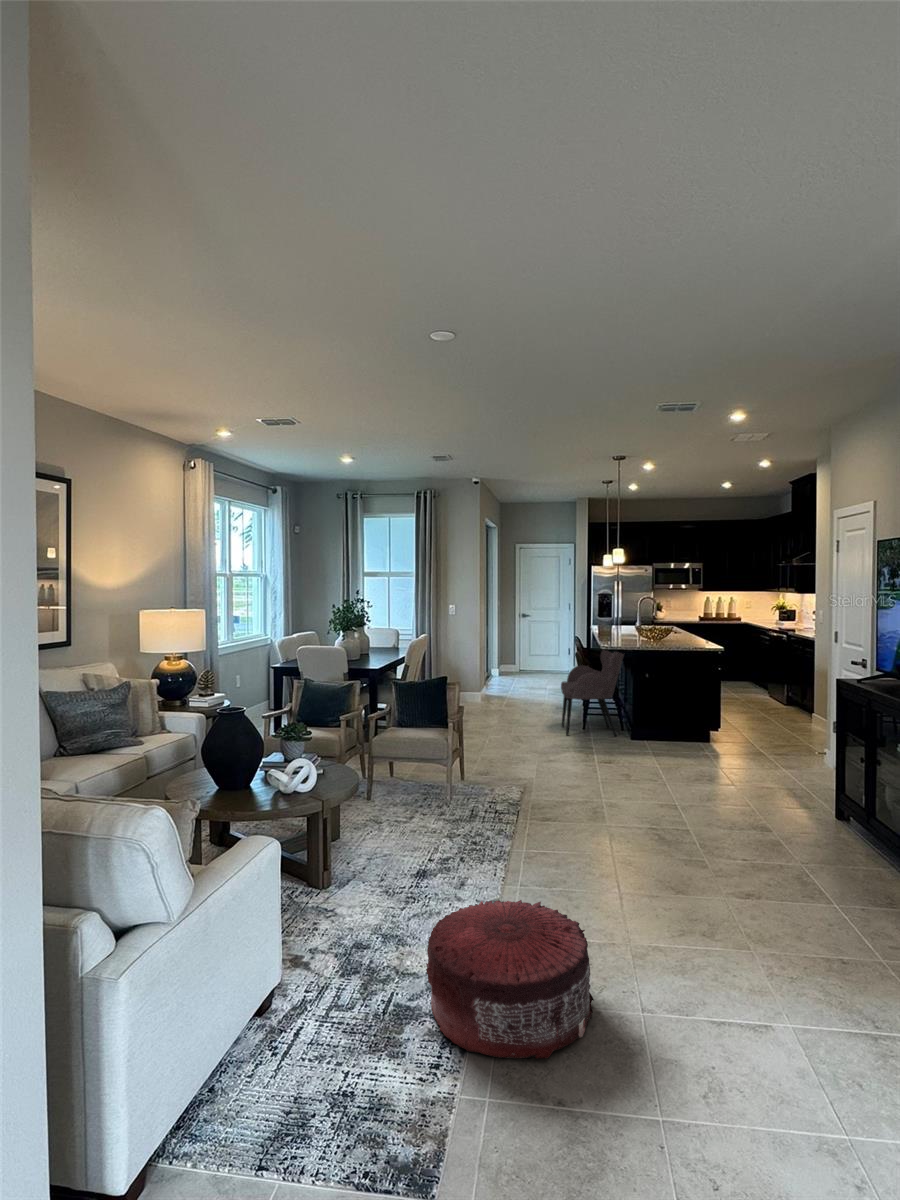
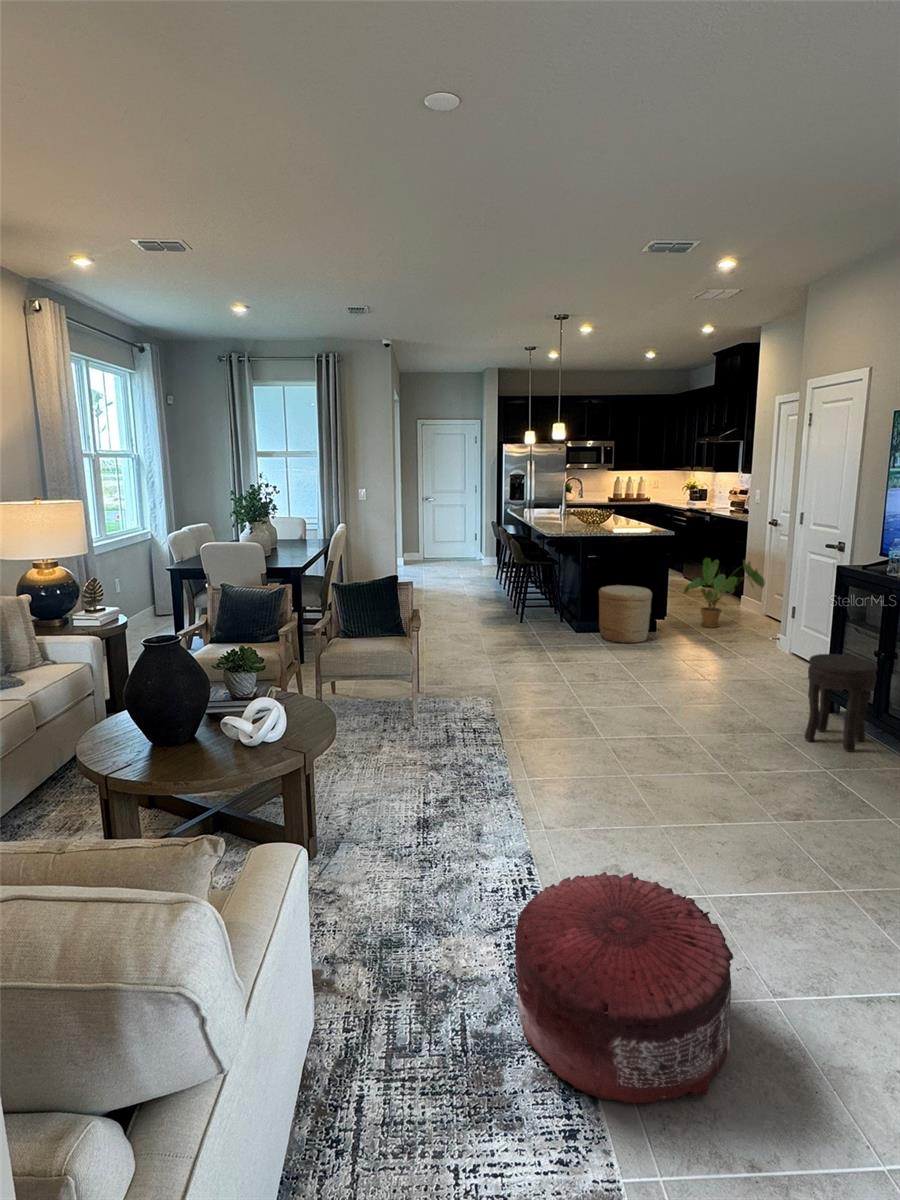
armchair: present [561,650,624,736] -> none [496,533,567,631]
house plant: none [744,674,819,743] -> present [684,558,765,627]
woven basket: none [650,697,701,752] -> present [599,585,652,643]
side table: none [800,760,863,854] -> present [805,654,878,752]

